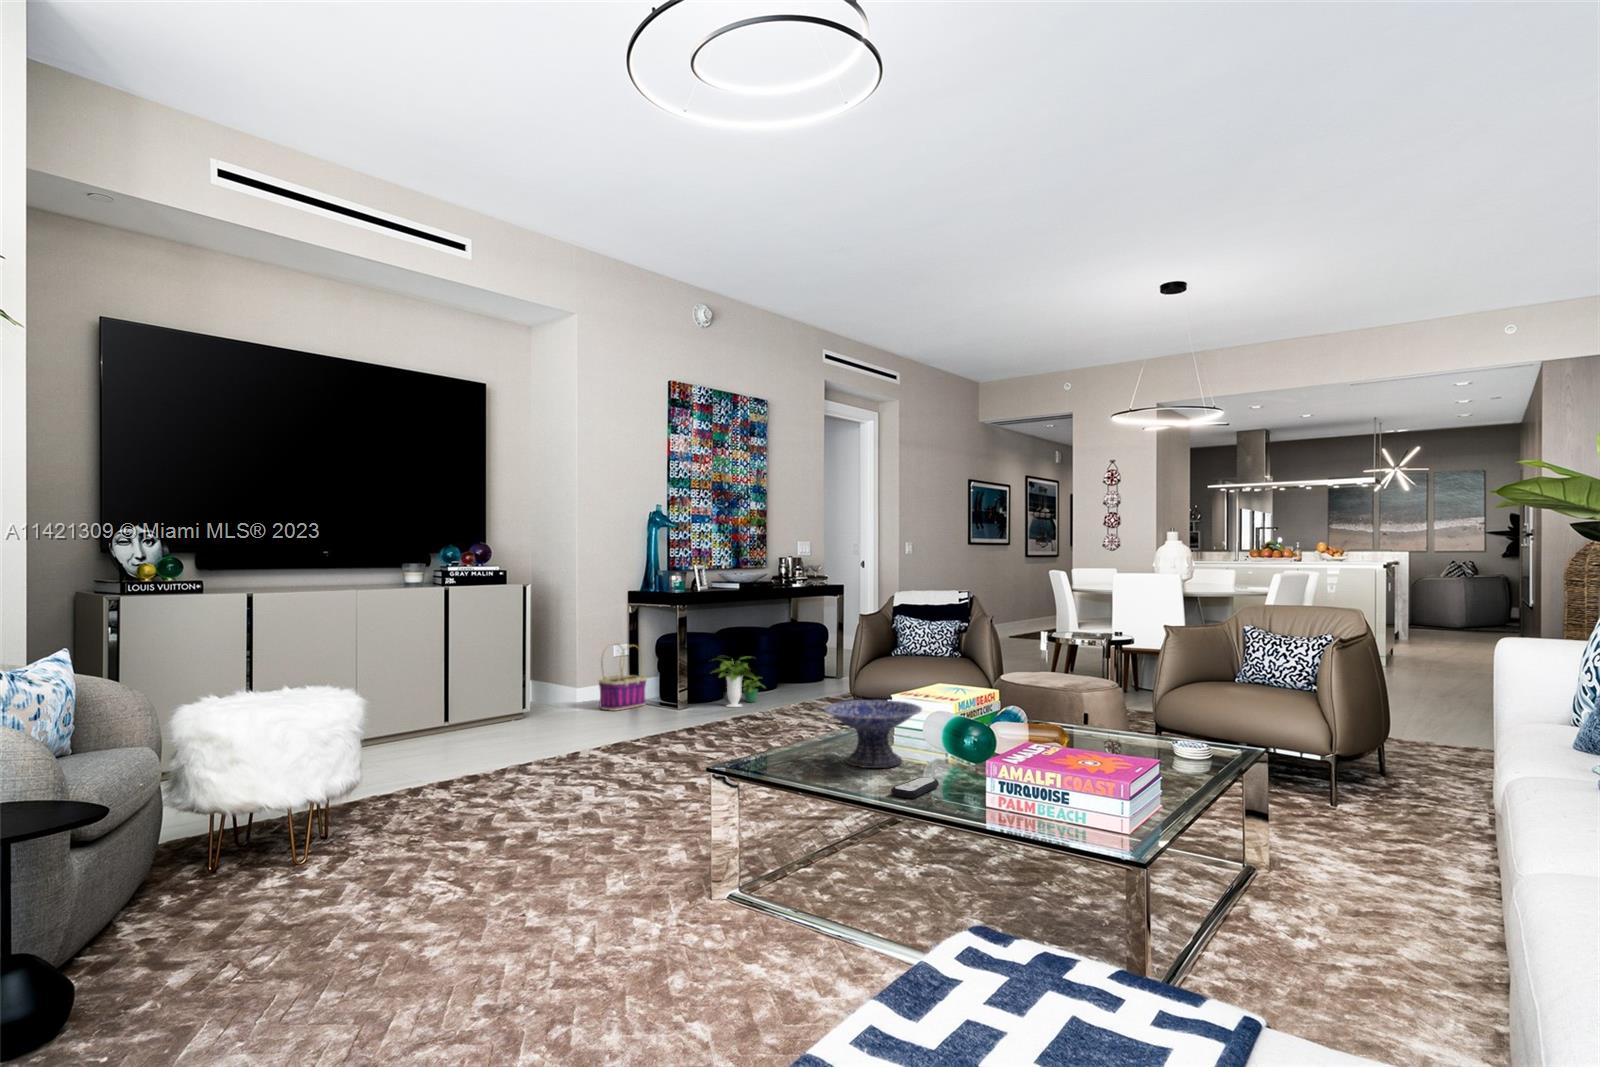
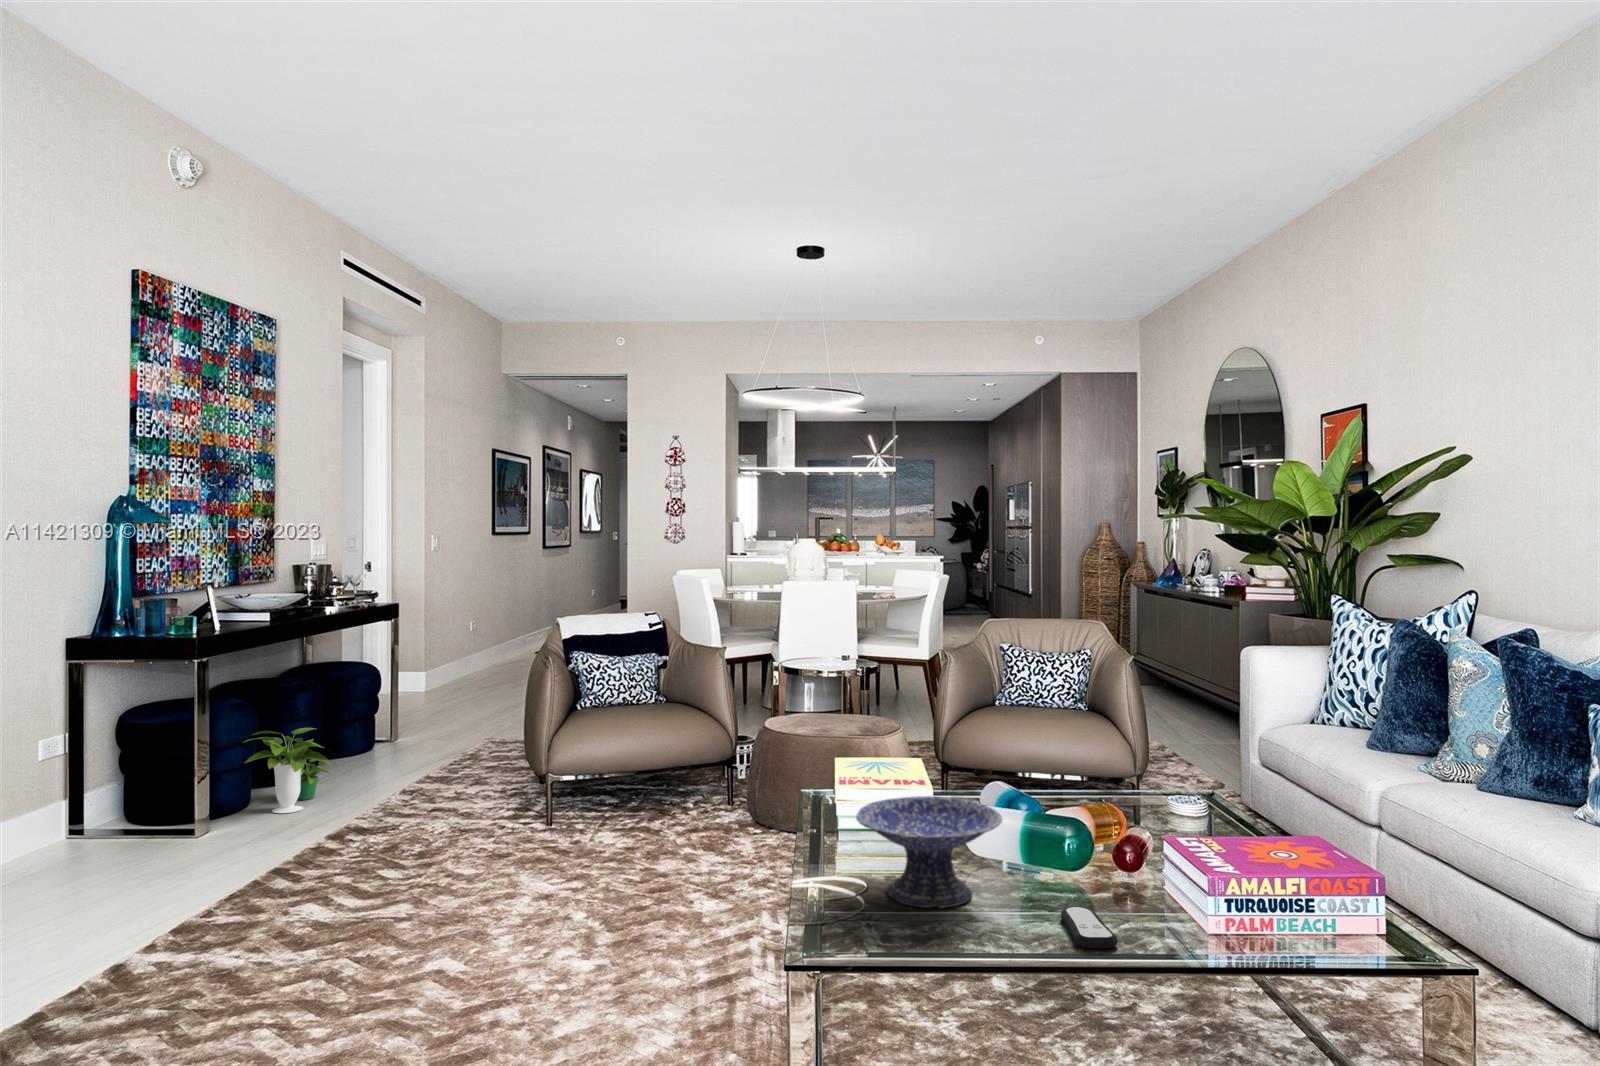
basket: present [599,644,647,711] -> none [20,730,117,855]

